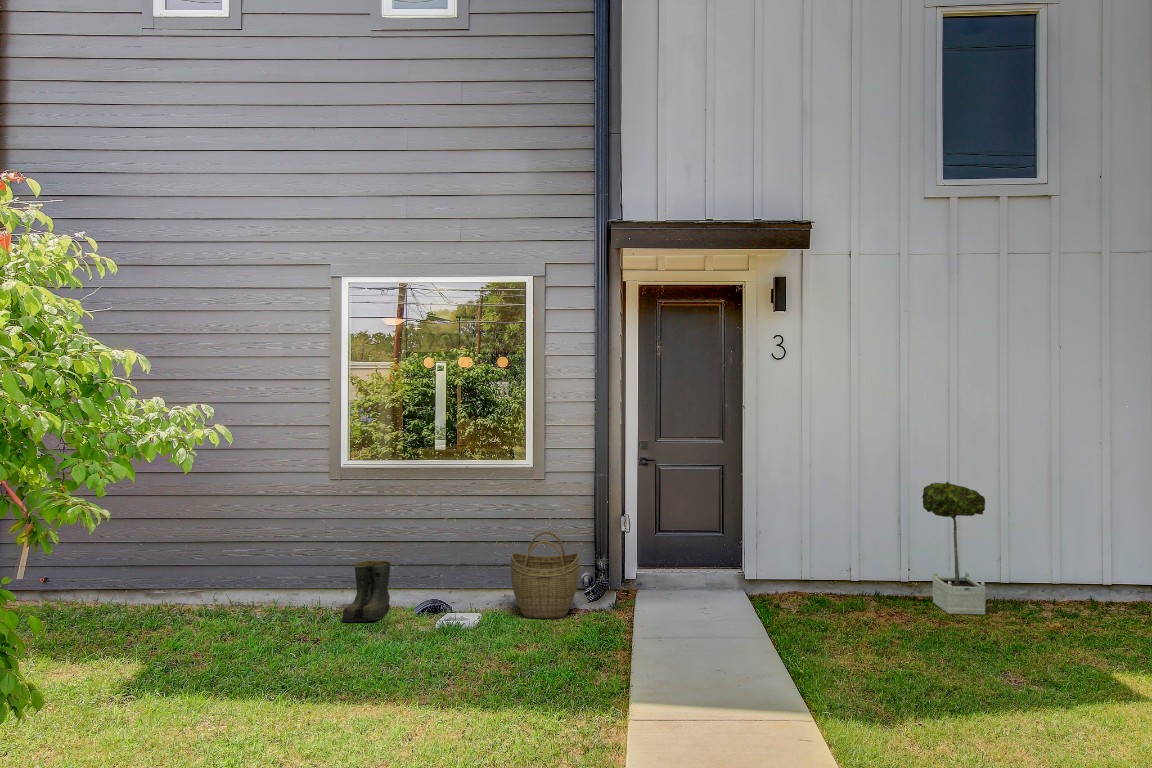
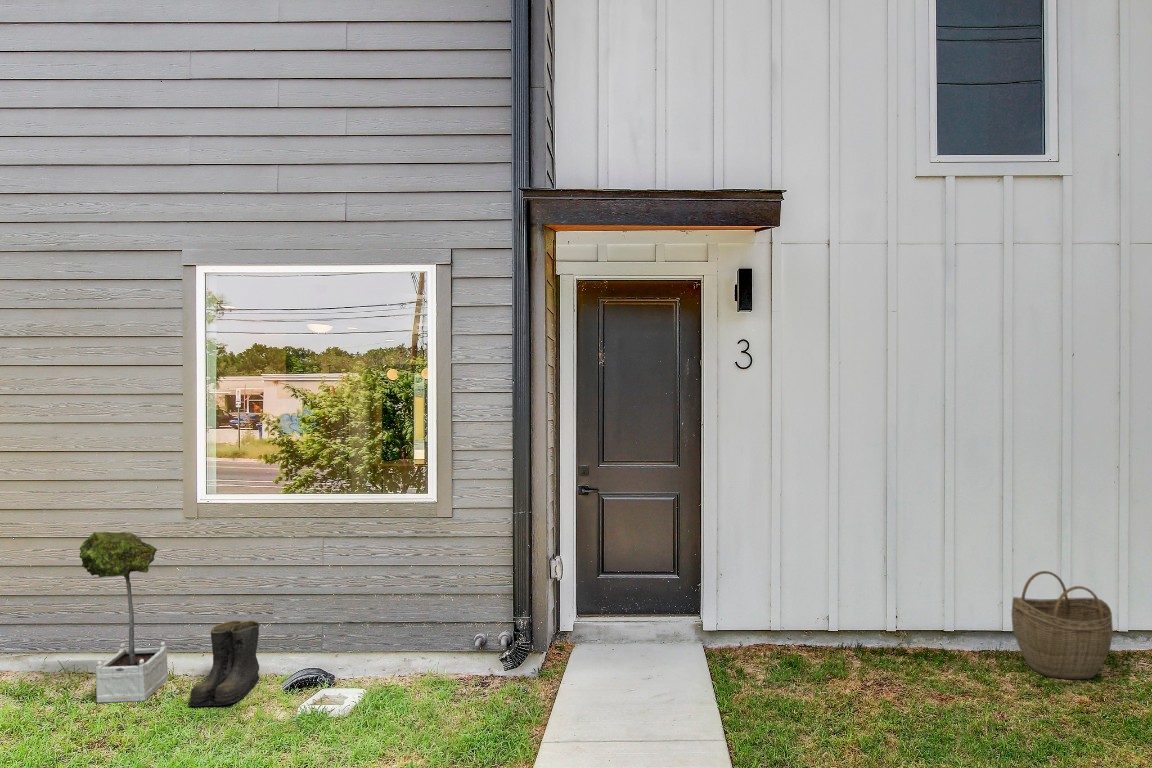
potted tree: present [922,482,986,615] -> present [79,532,168,702]
woven basket: present [511,532,579,619] -> present [1012,571,1113,679]

